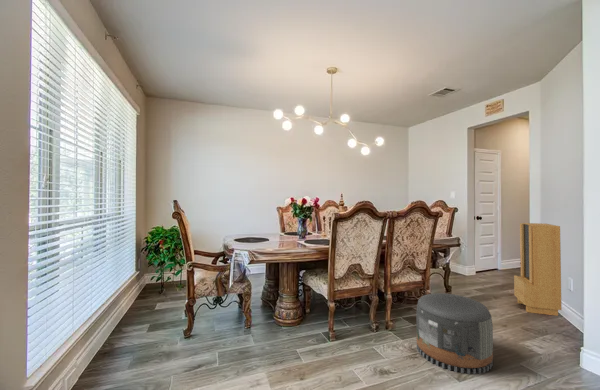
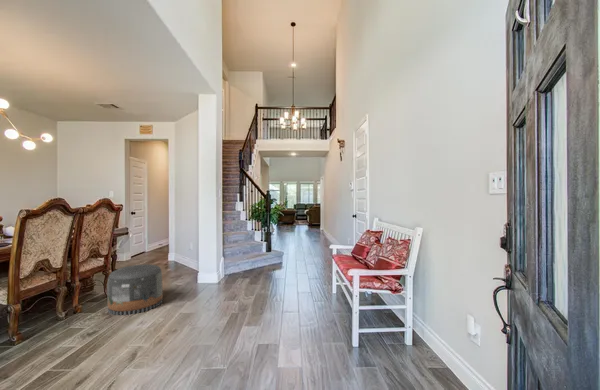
storage cabinet: present [514,223,562,316] -> none [164,212,190,271]

